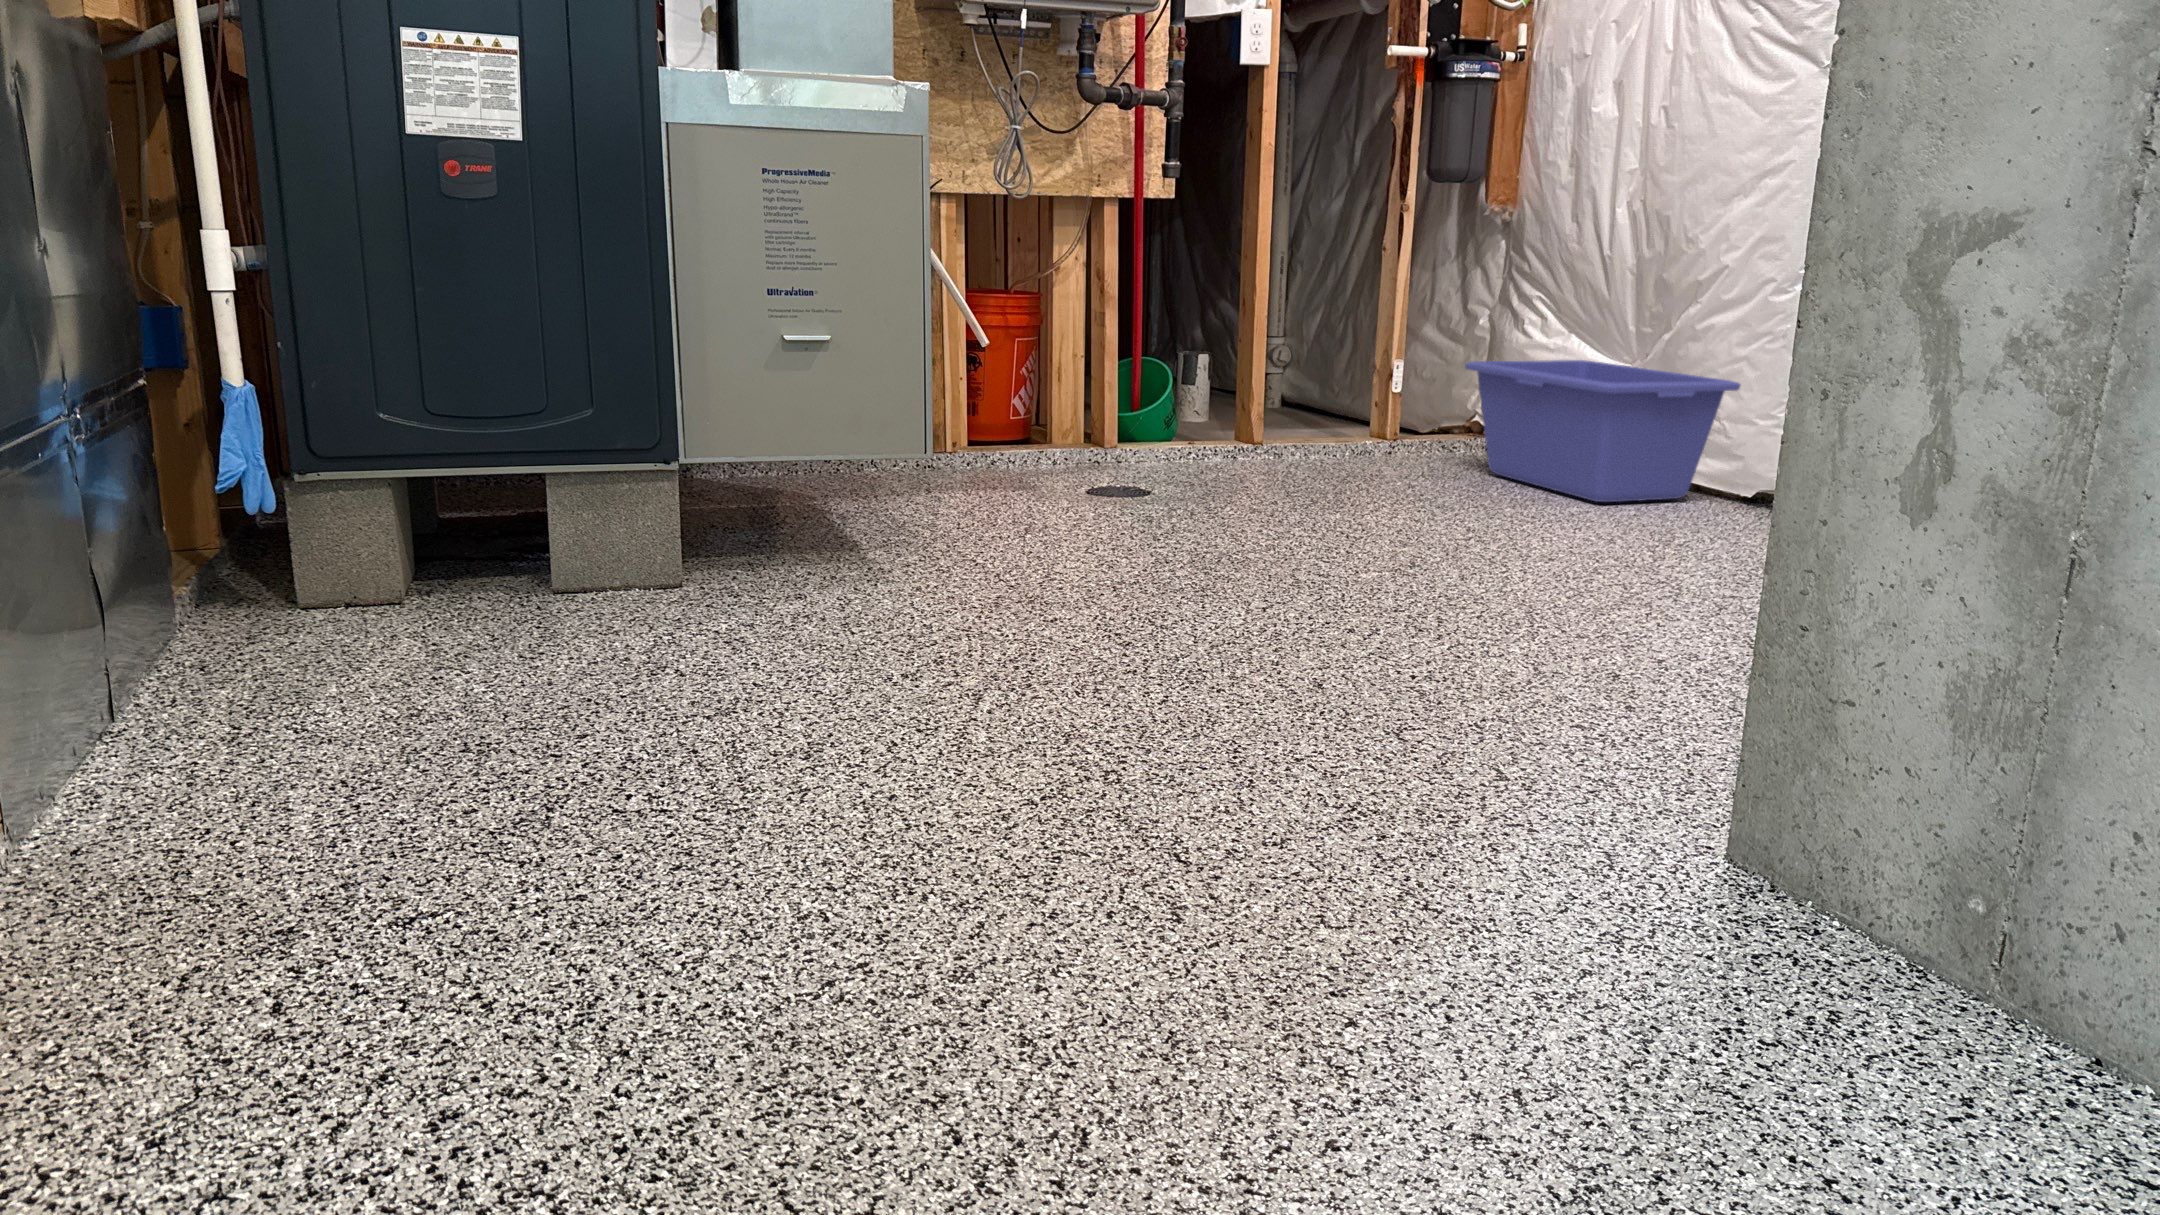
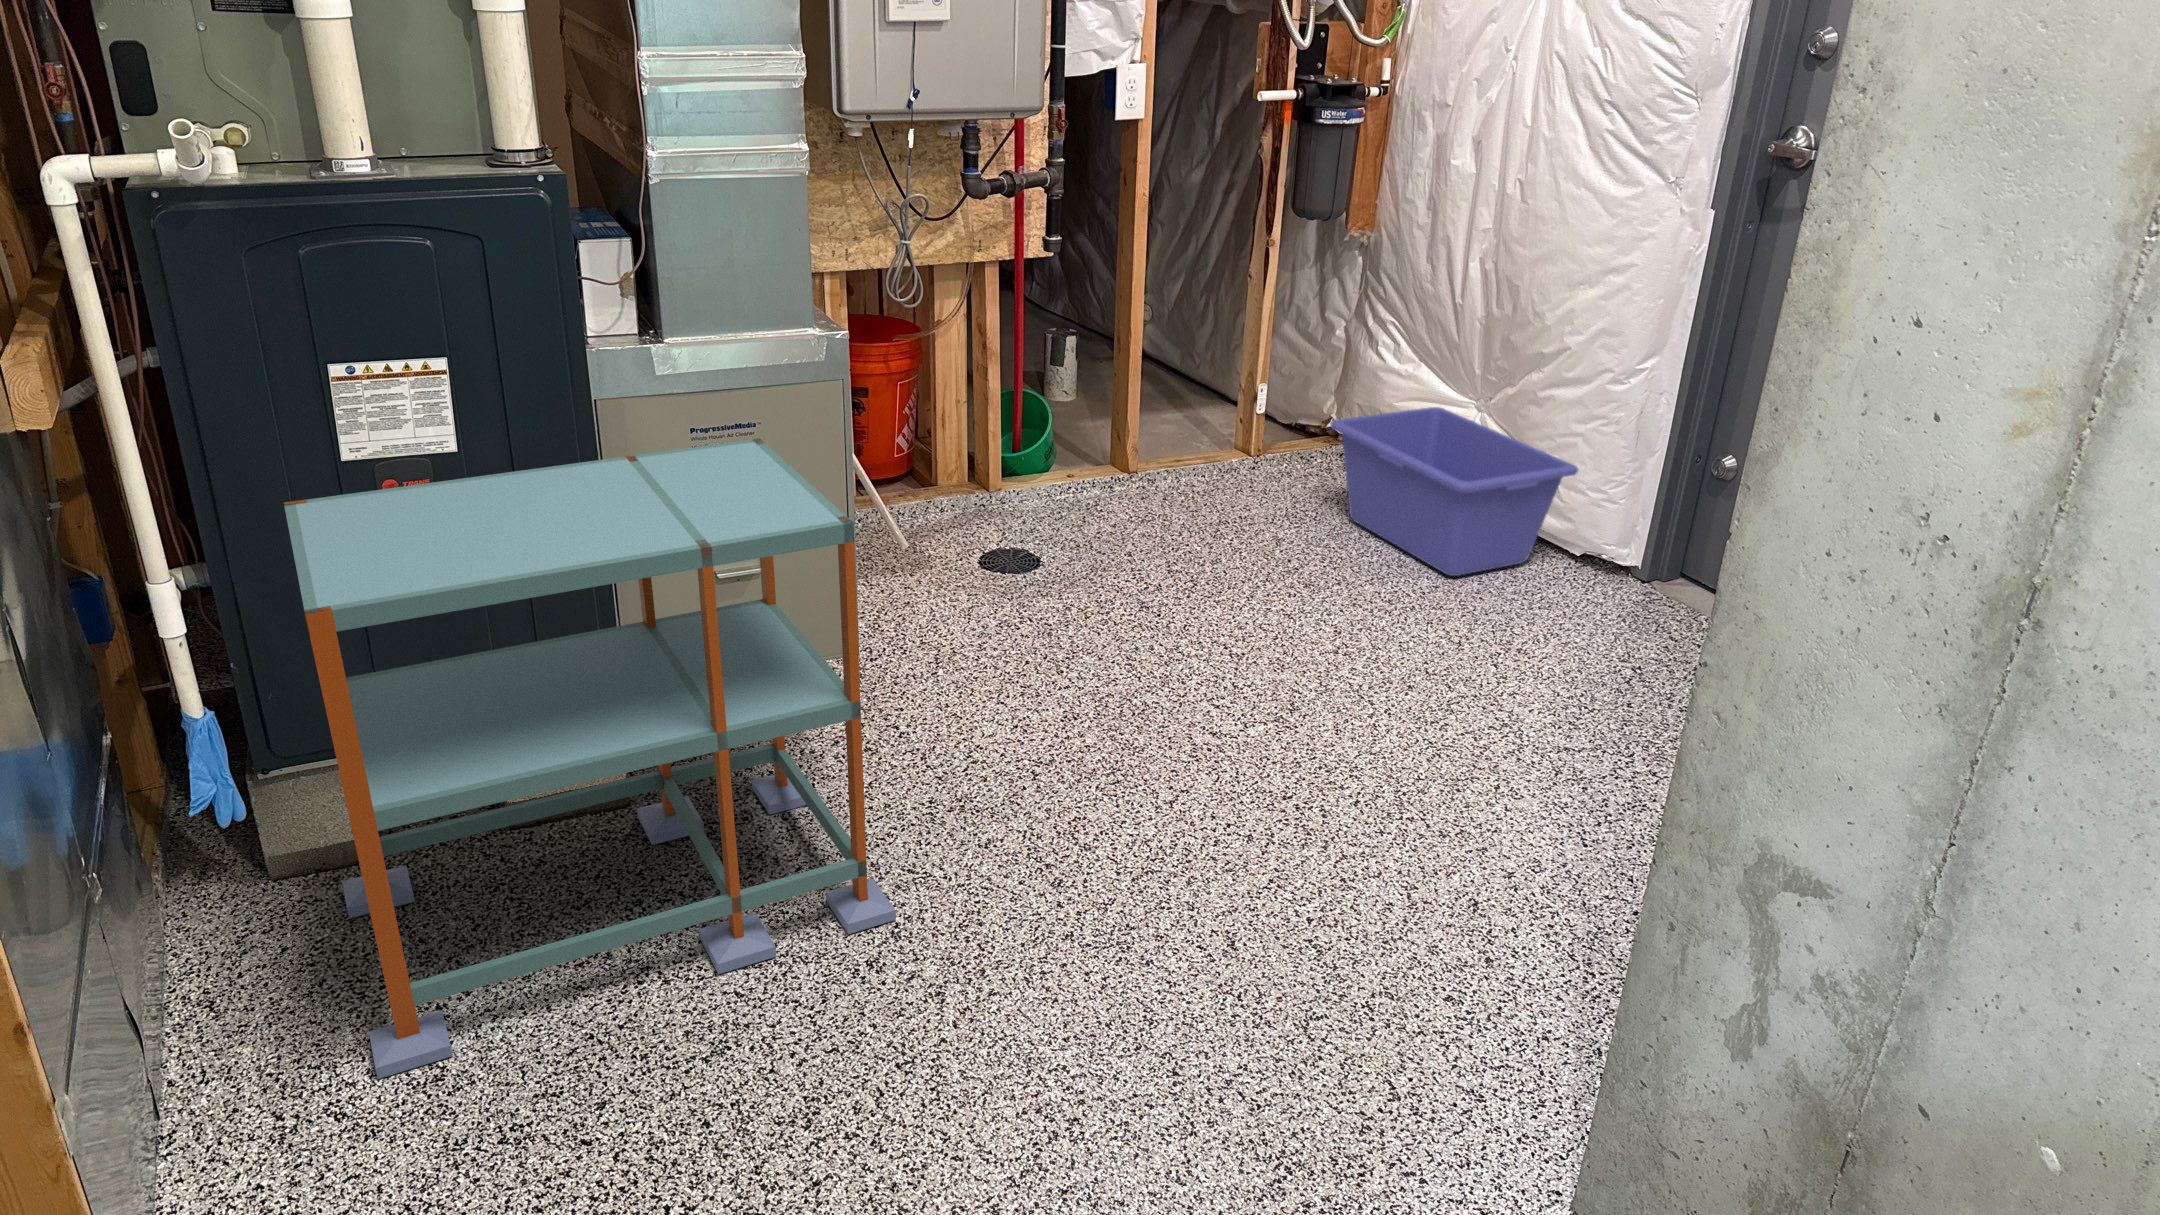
shelving unit: none [314,128,935,703] -> present [284,438,896,1079]

